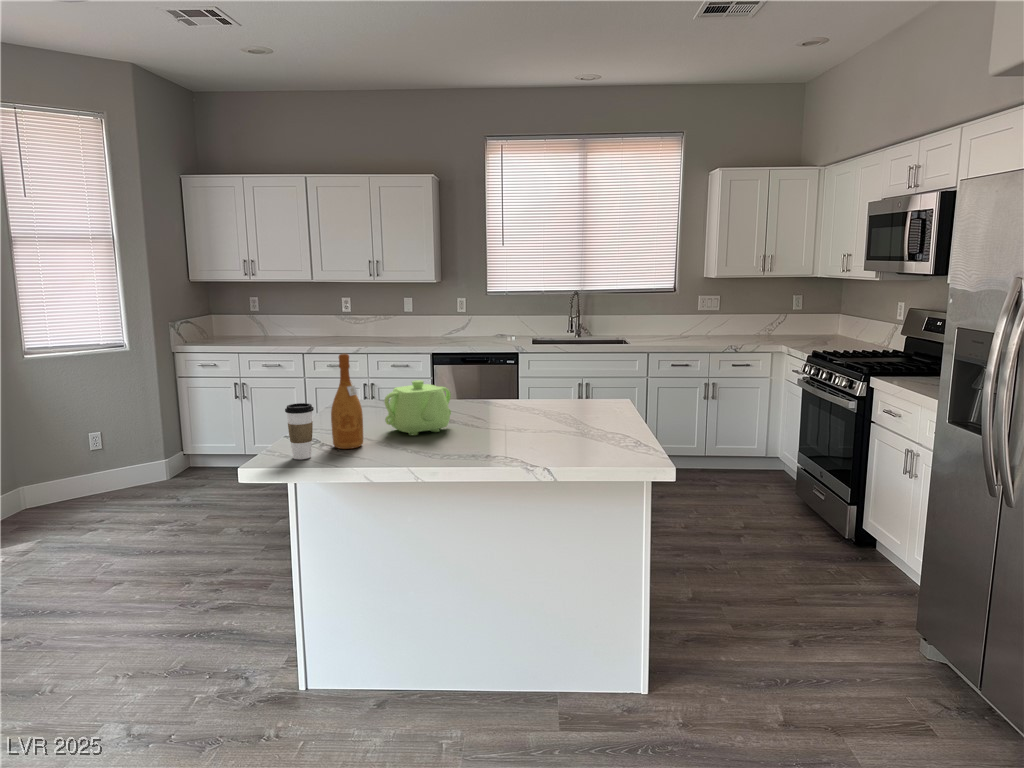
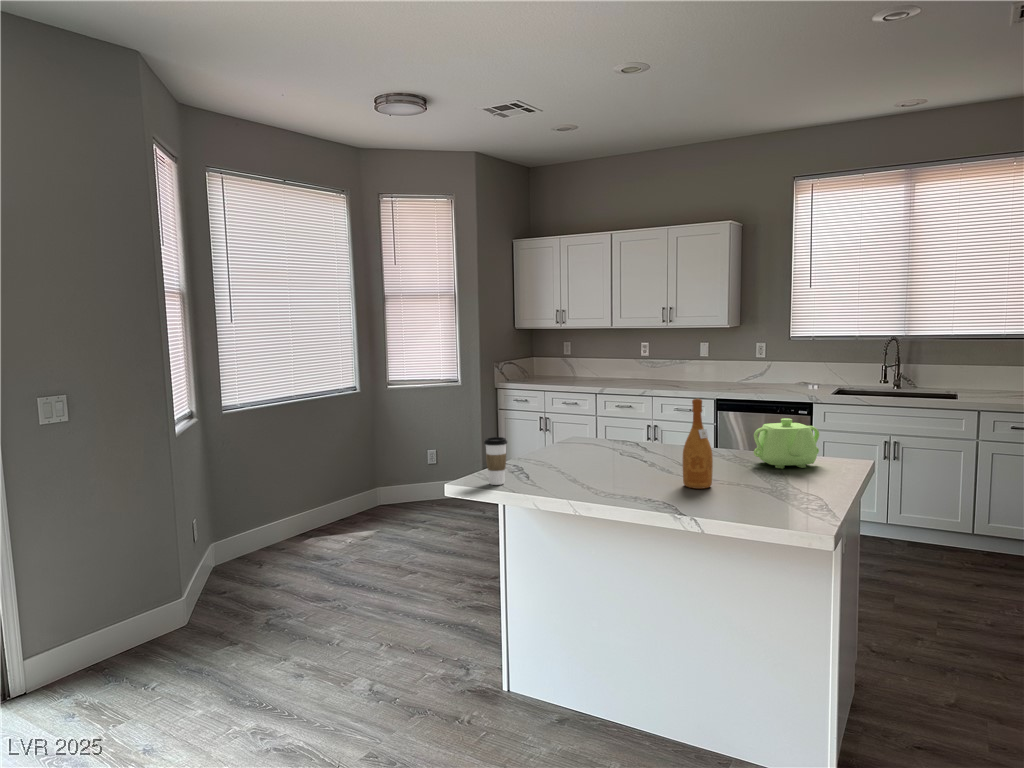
wine bottle: present [331,354,363,449] -> present [683,398,713,489]
teapot: present [384,380,451,435] -> present [754,418,819,468]

